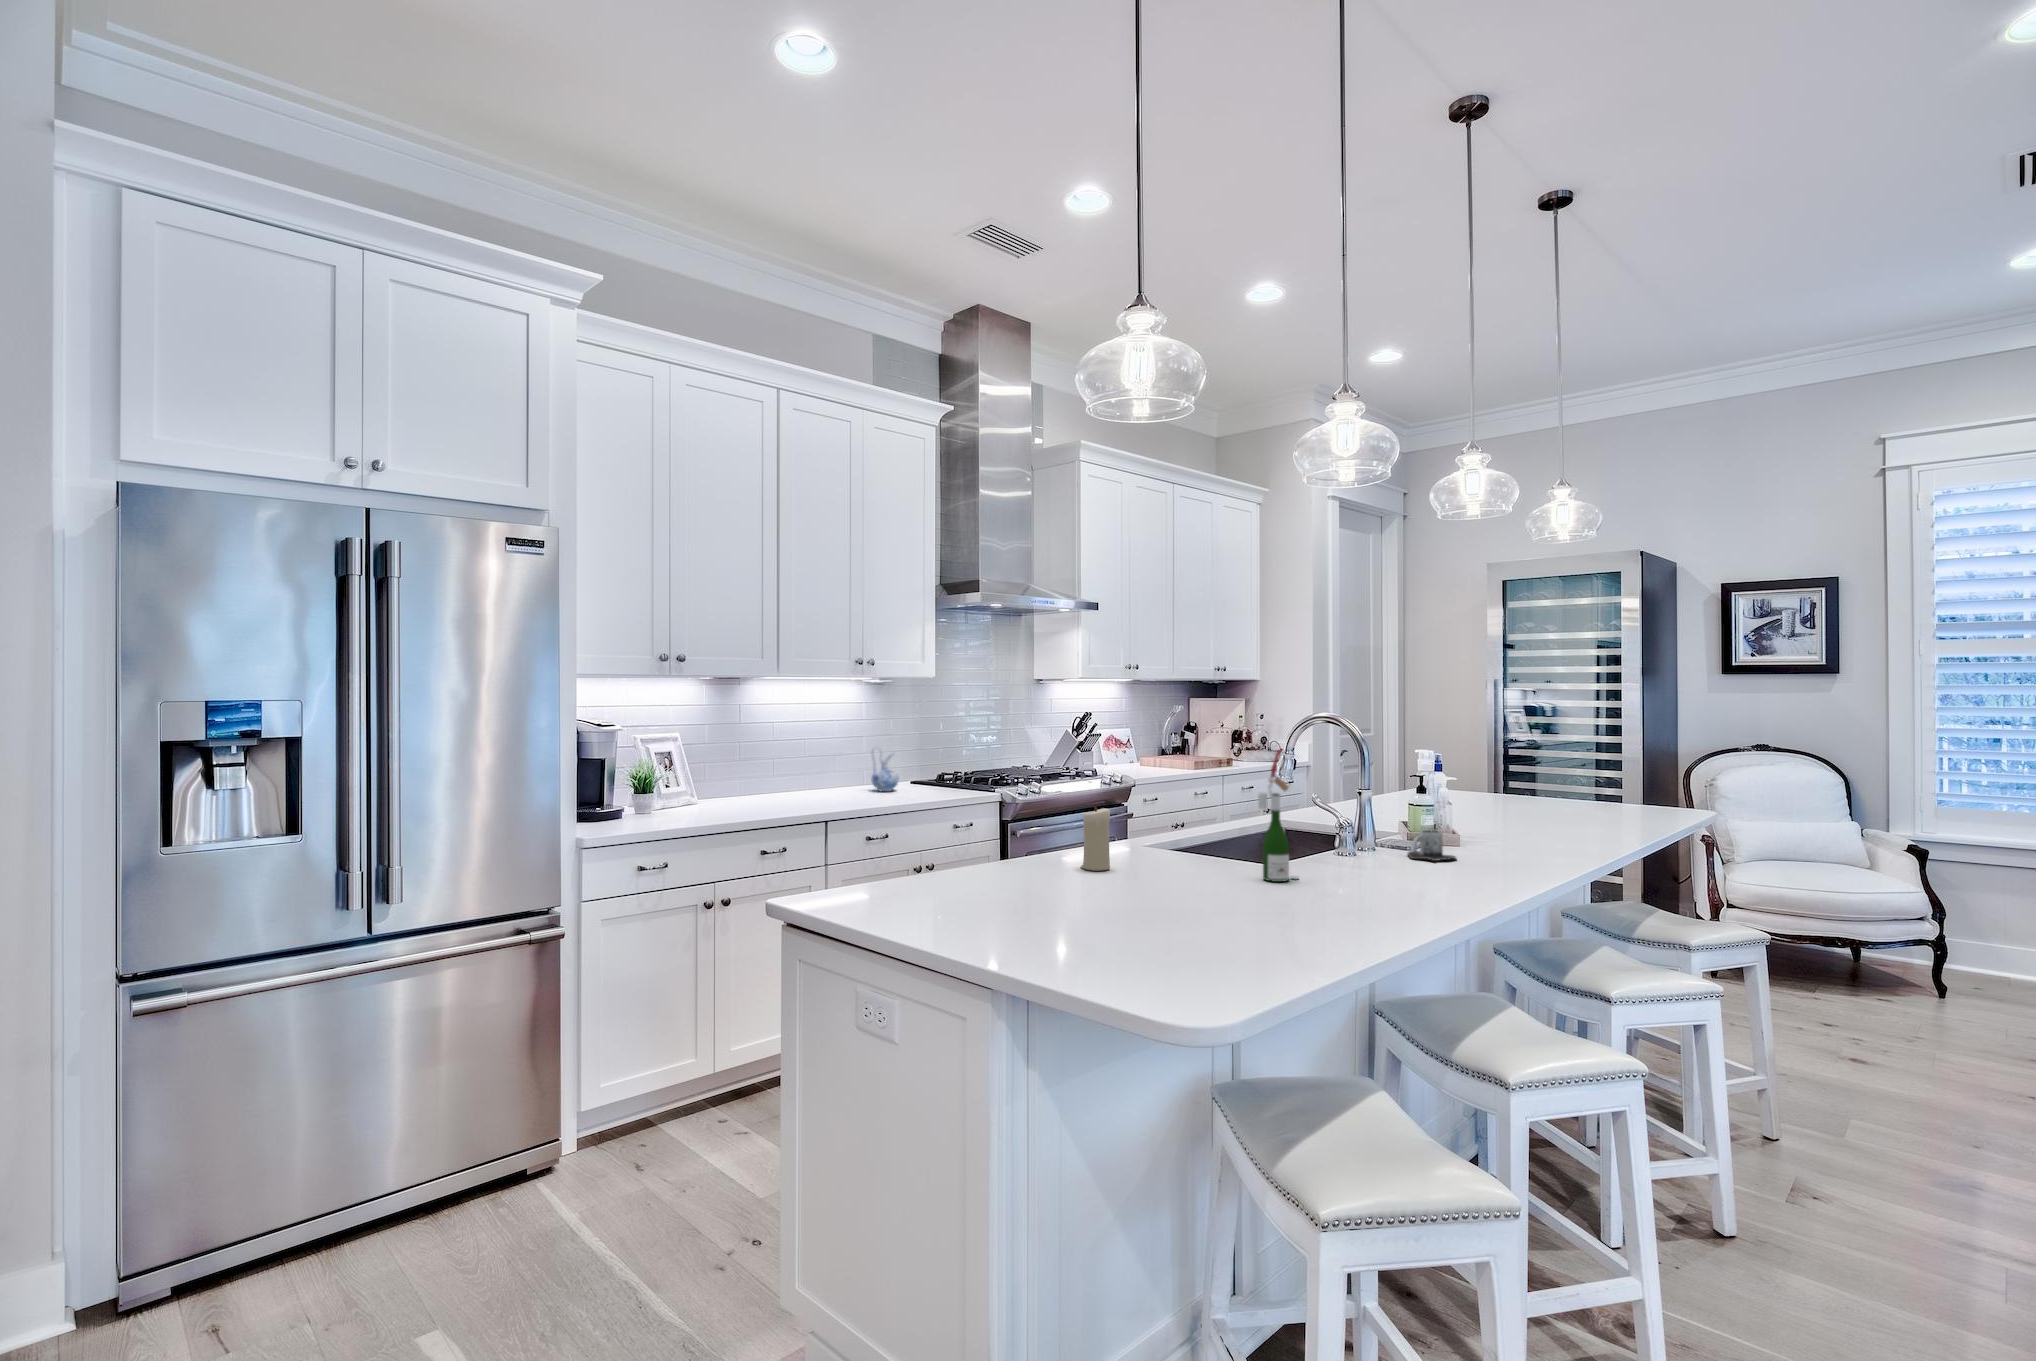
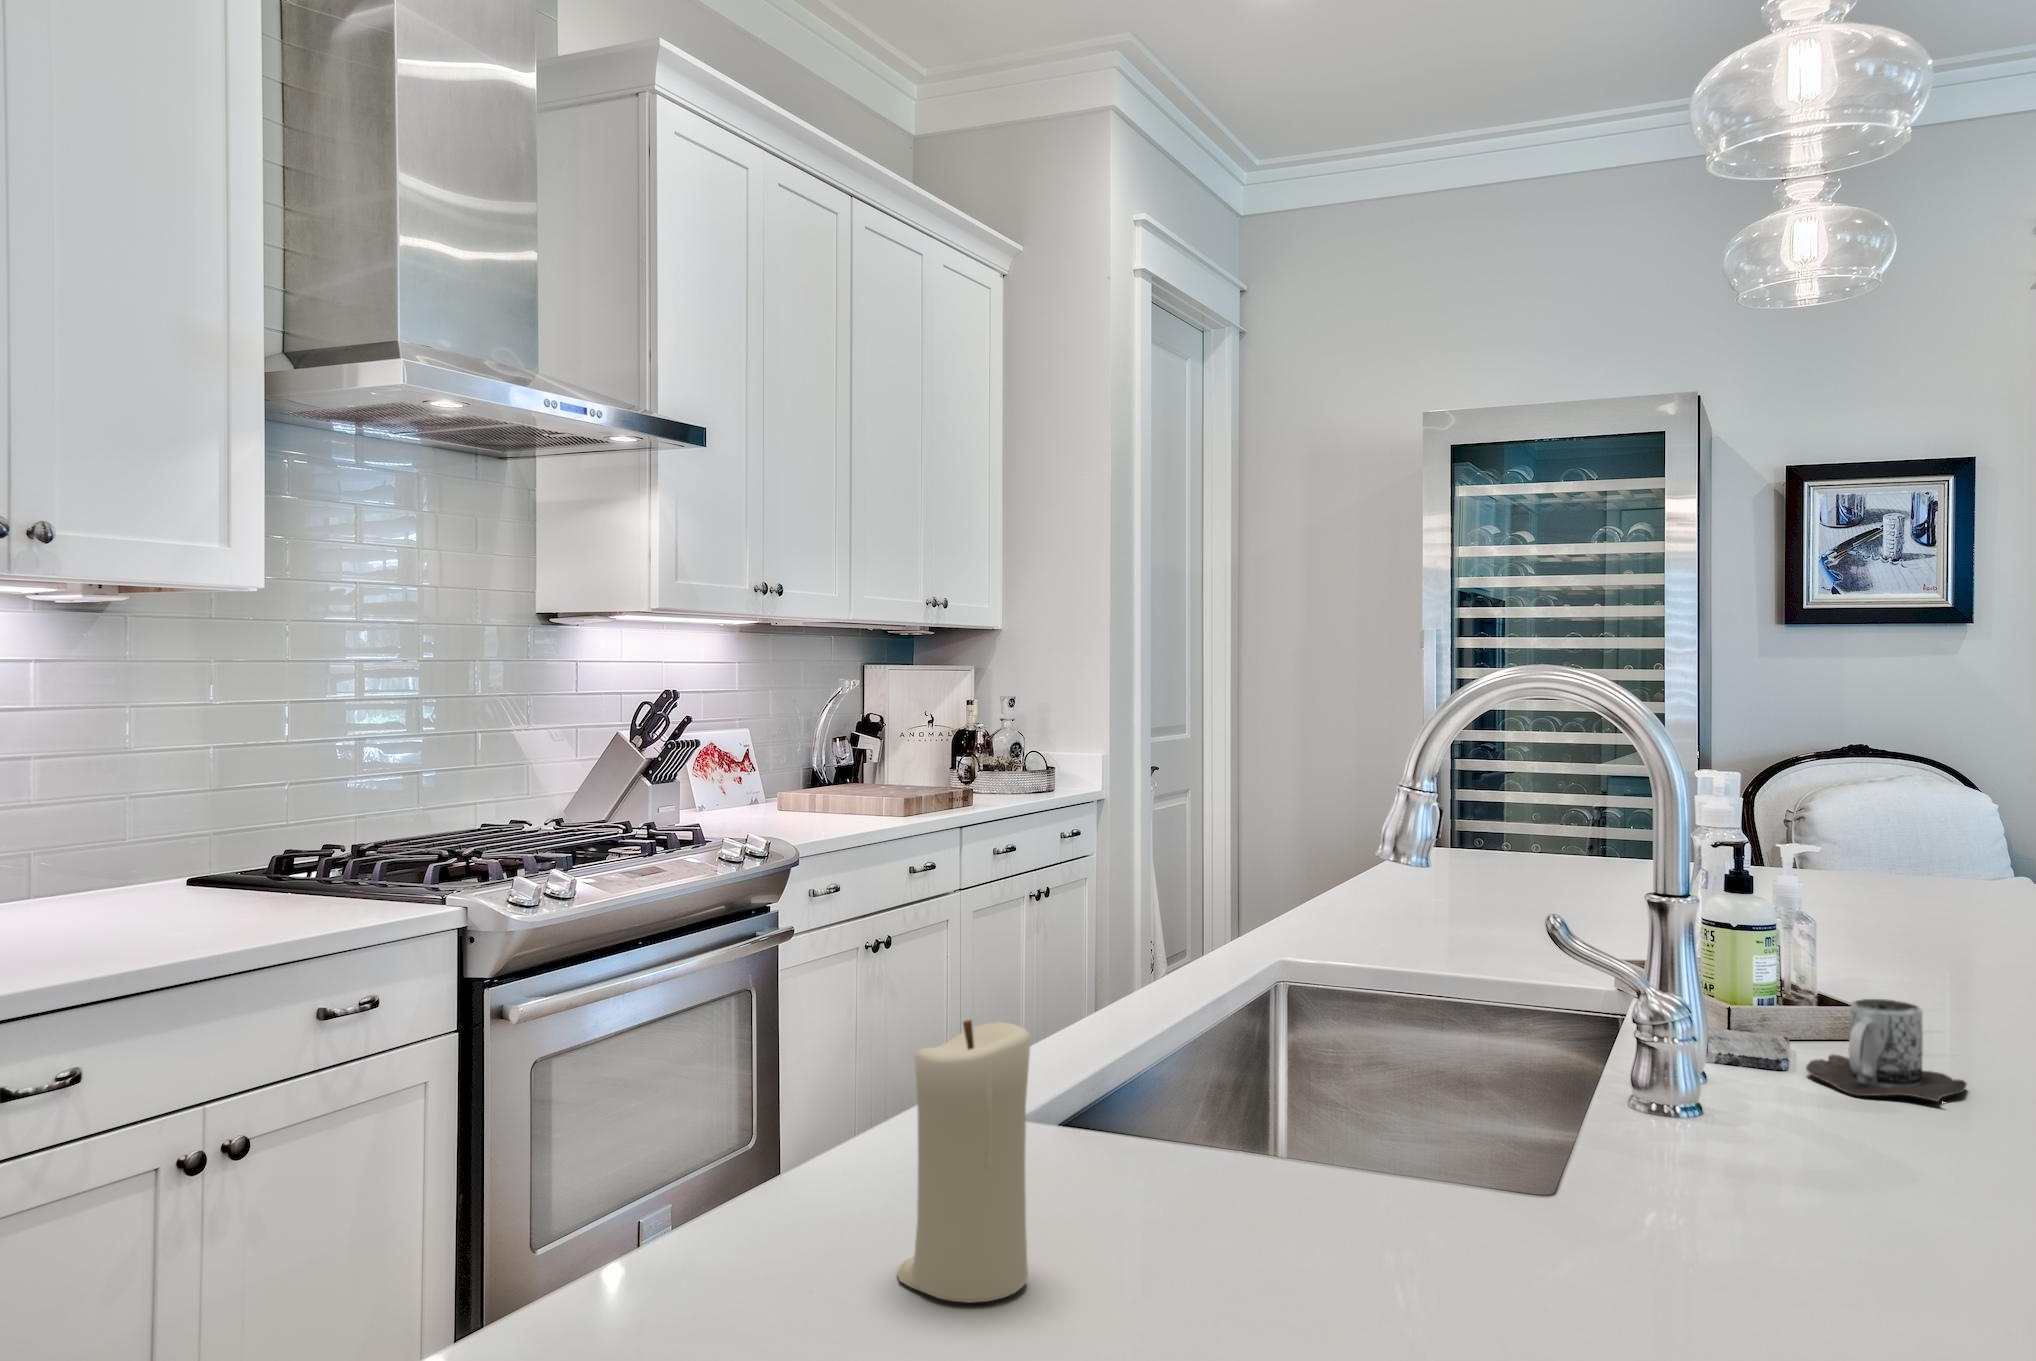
ceramic pitcher: present [872,747,898,791] -> none [48,779,141,914]
wine bottle: present [1258,749,1298,882] -> none [1622,760,1760,1294]

